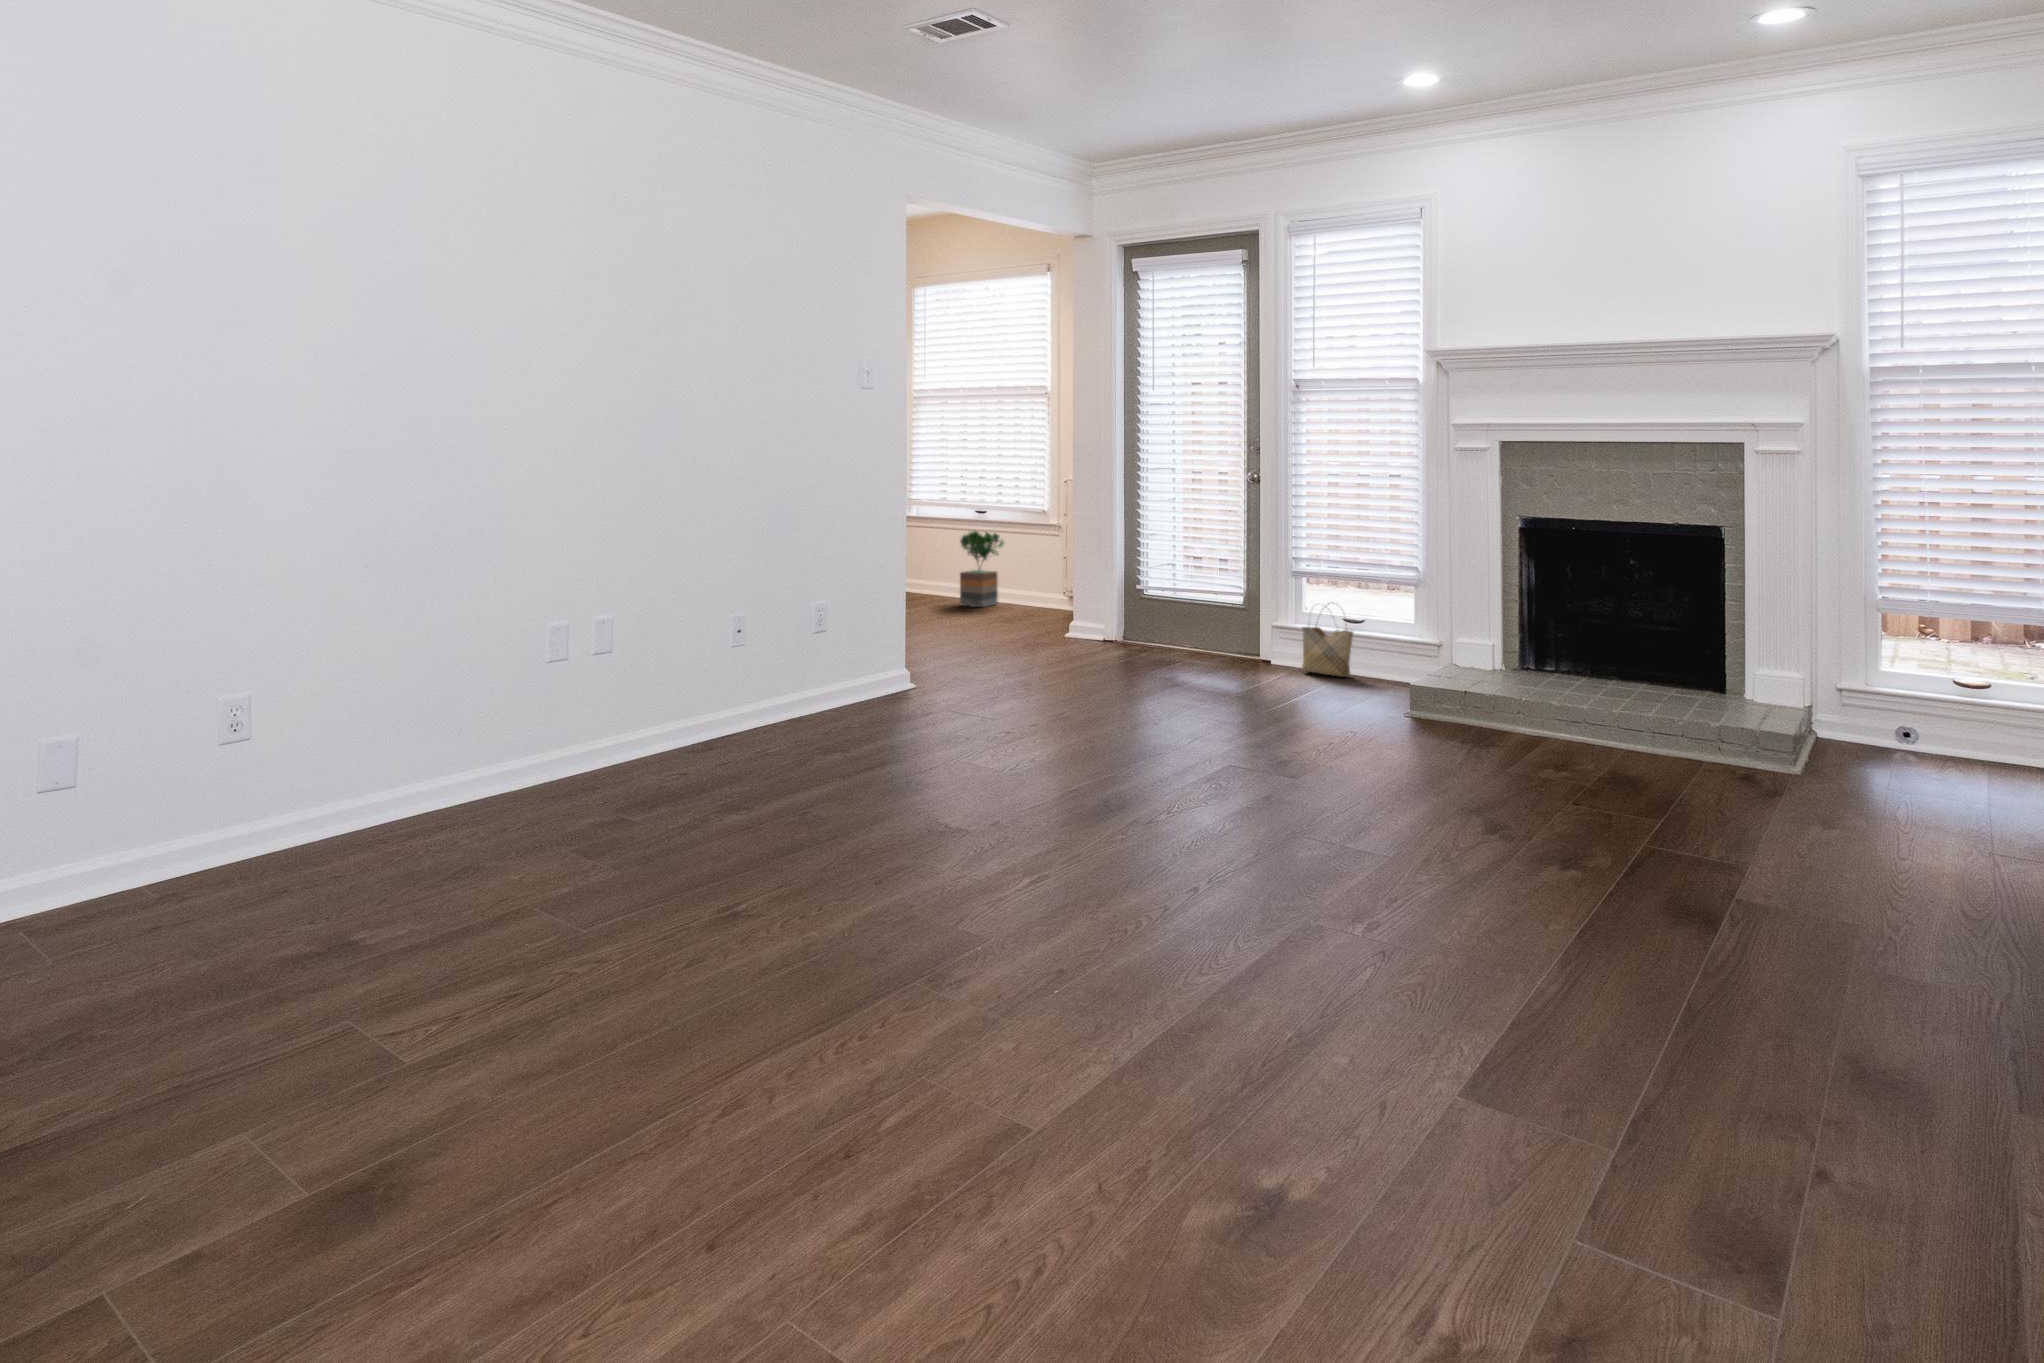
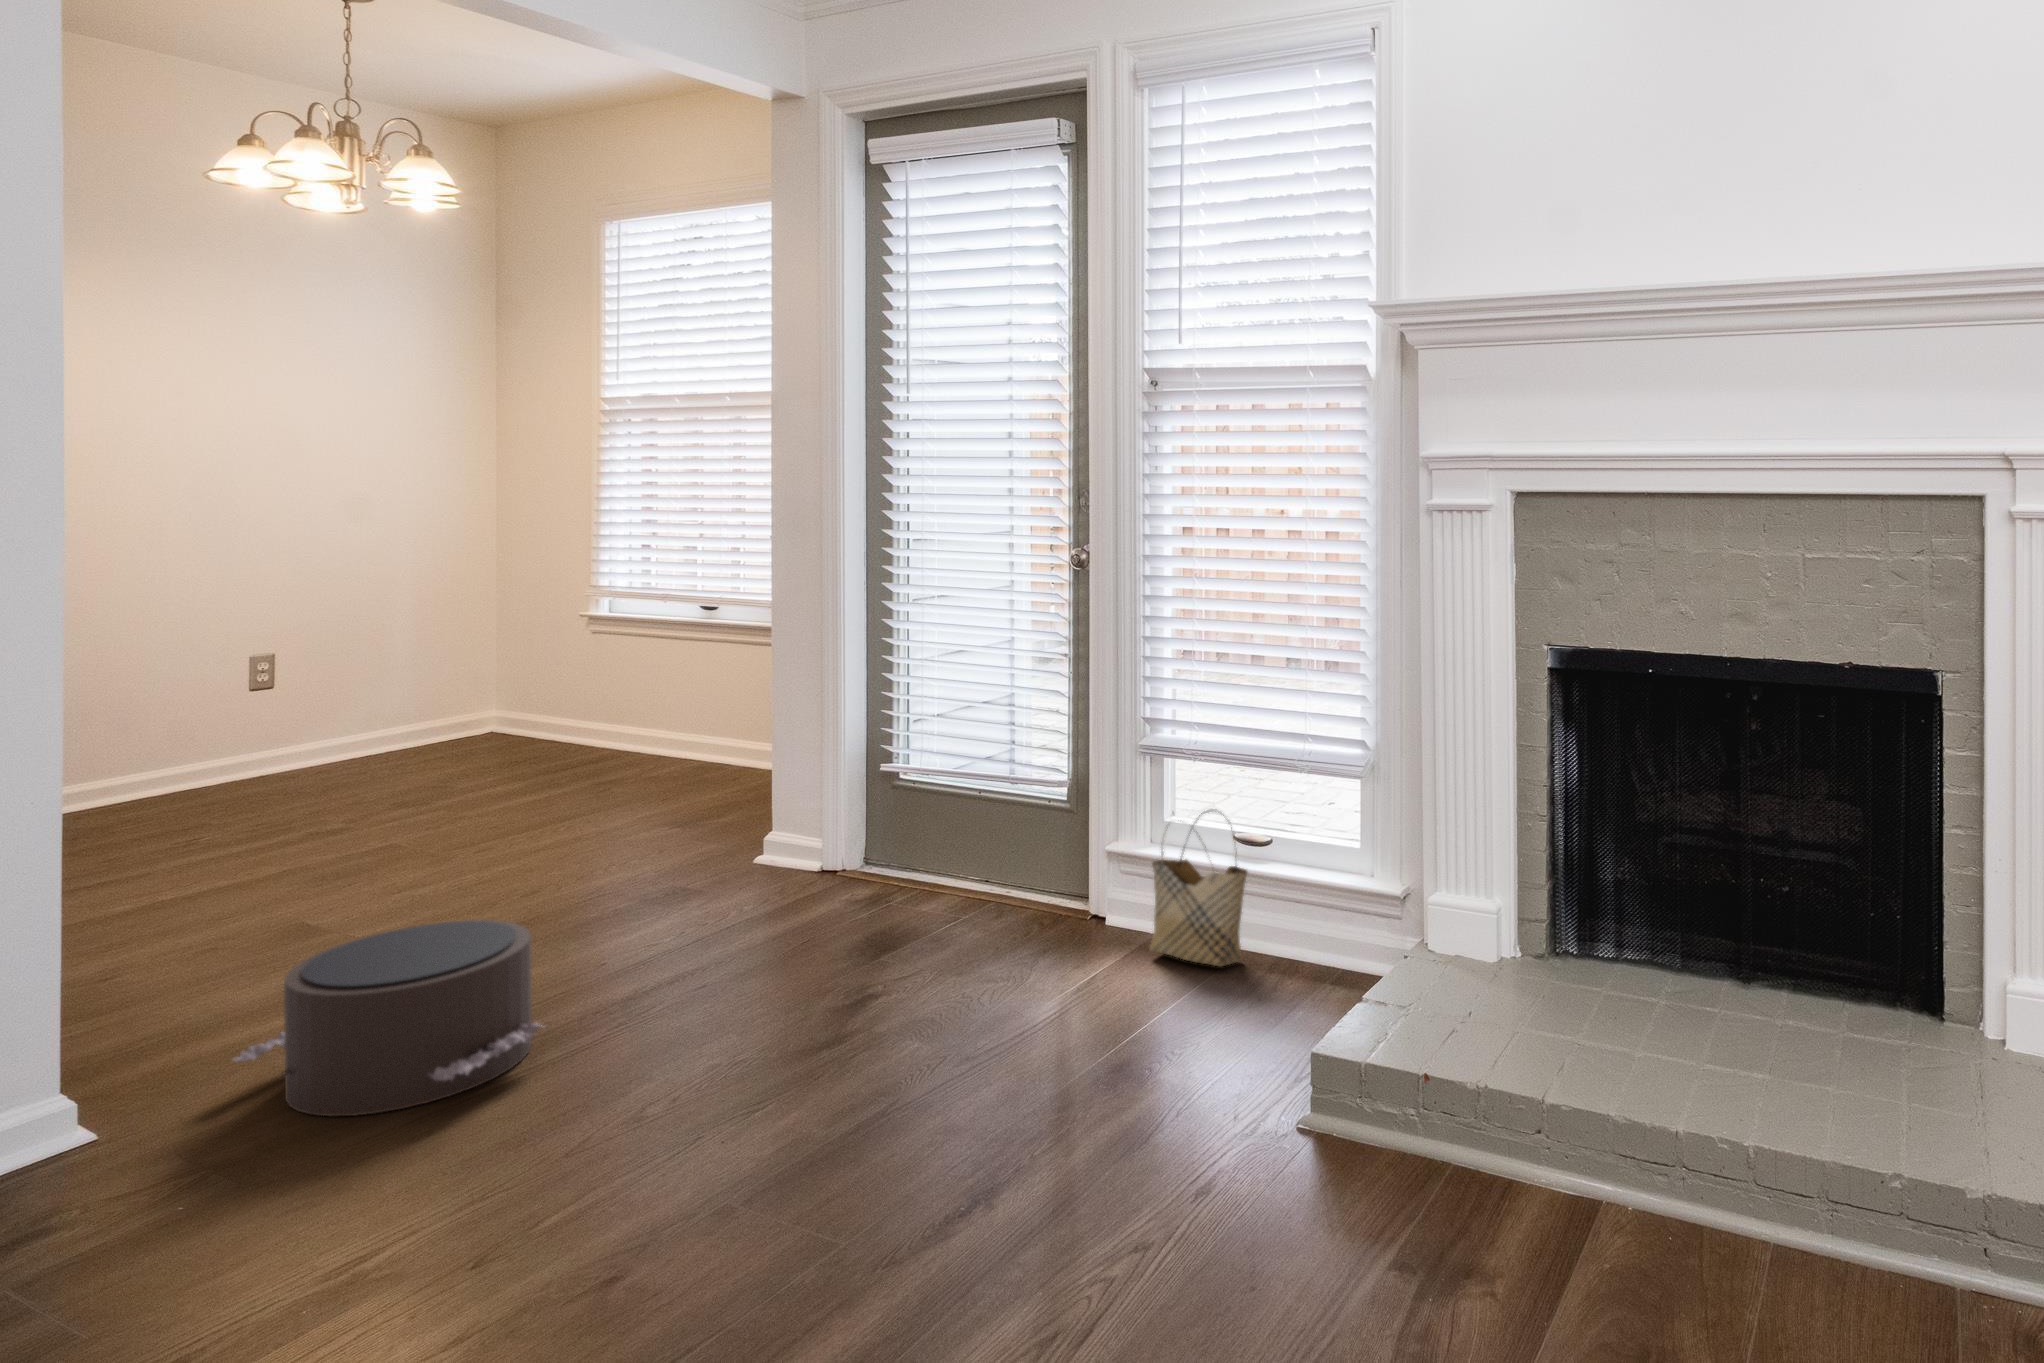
potted tree: present [960,531,1003,607] -> none [642,640,744,781]
pouf: none [935,628,1053,693] -> present [234,920,543,1116]

